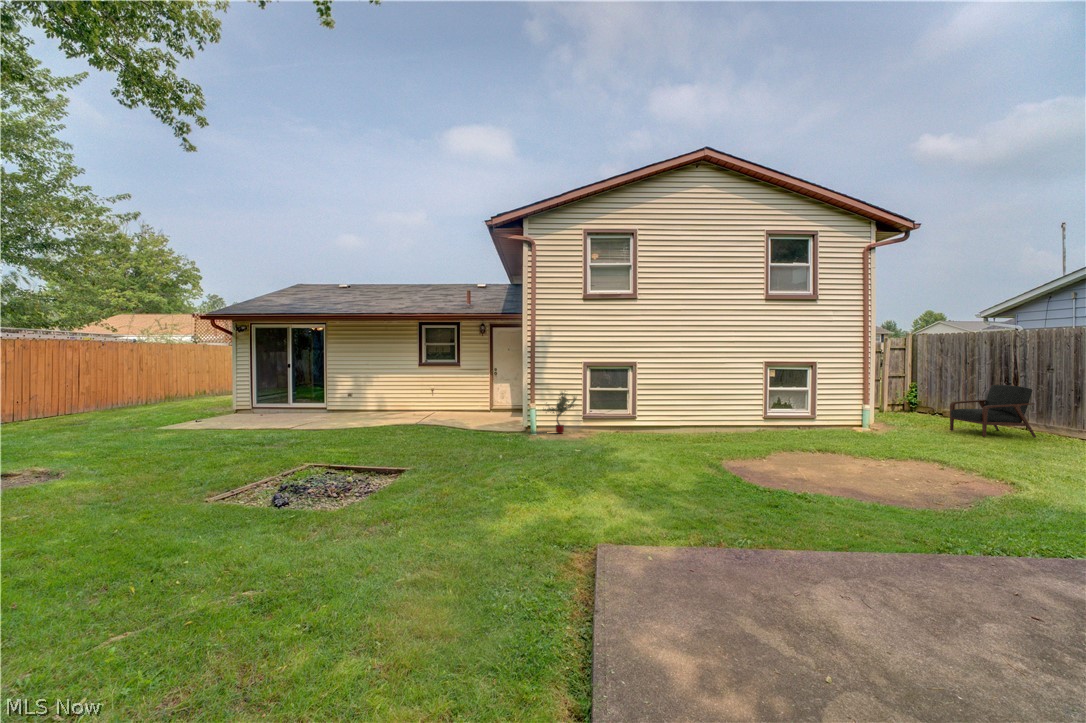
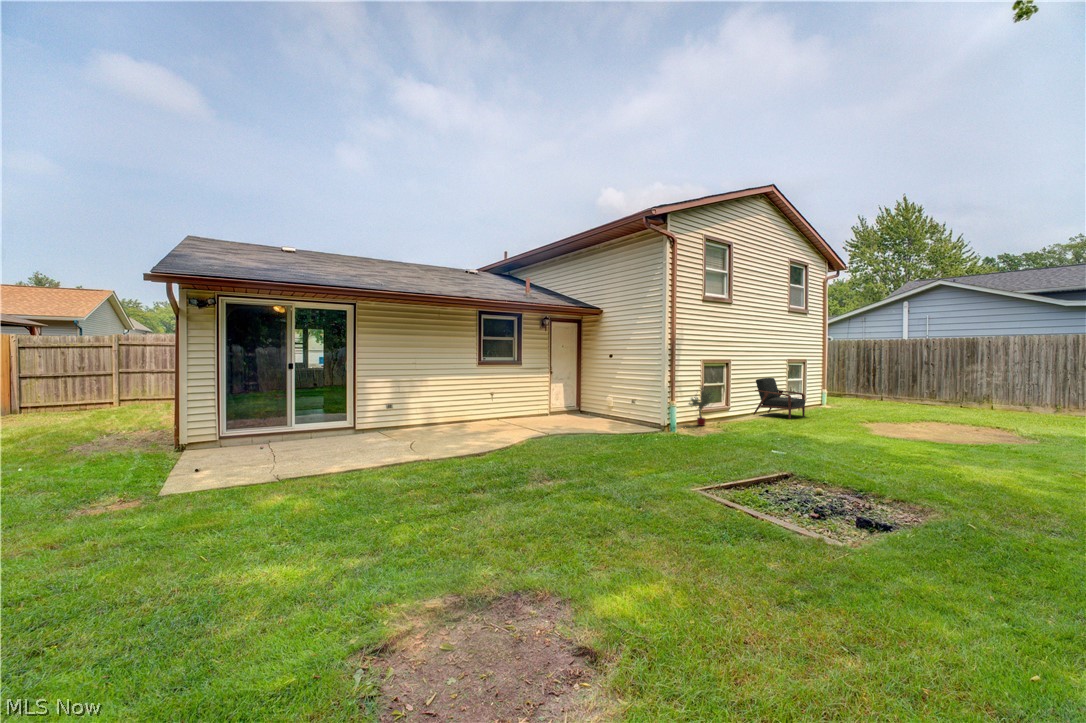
chair: present [950,385,1036,437] -> present [753,378,805,419]

